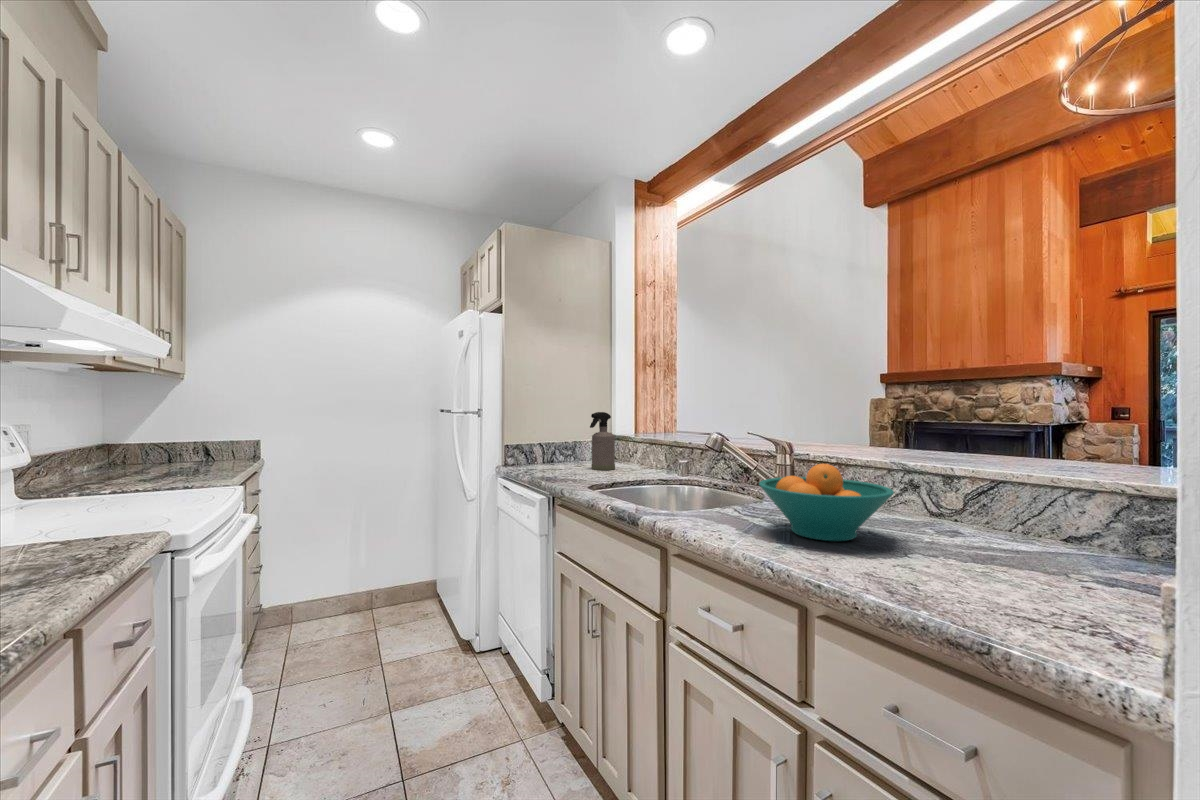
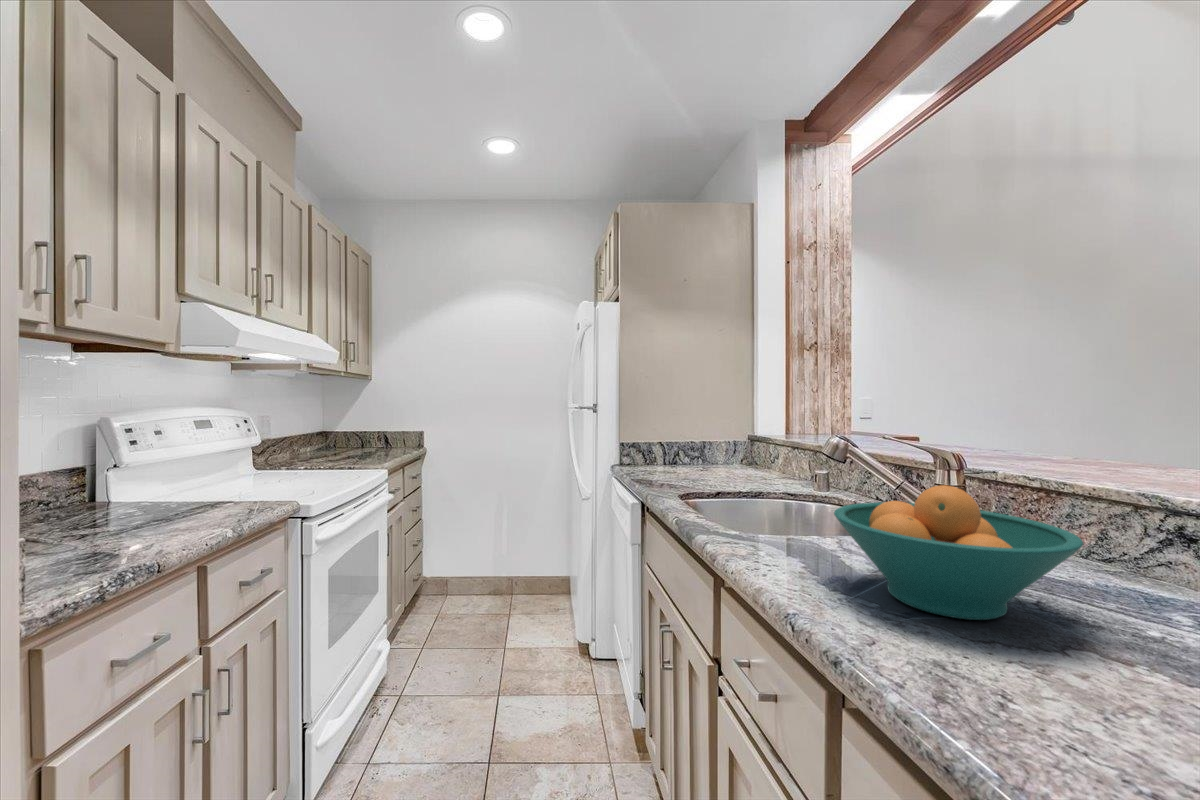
spray bottle: present [590,412,615,470] -> none [714,406,747,476]

